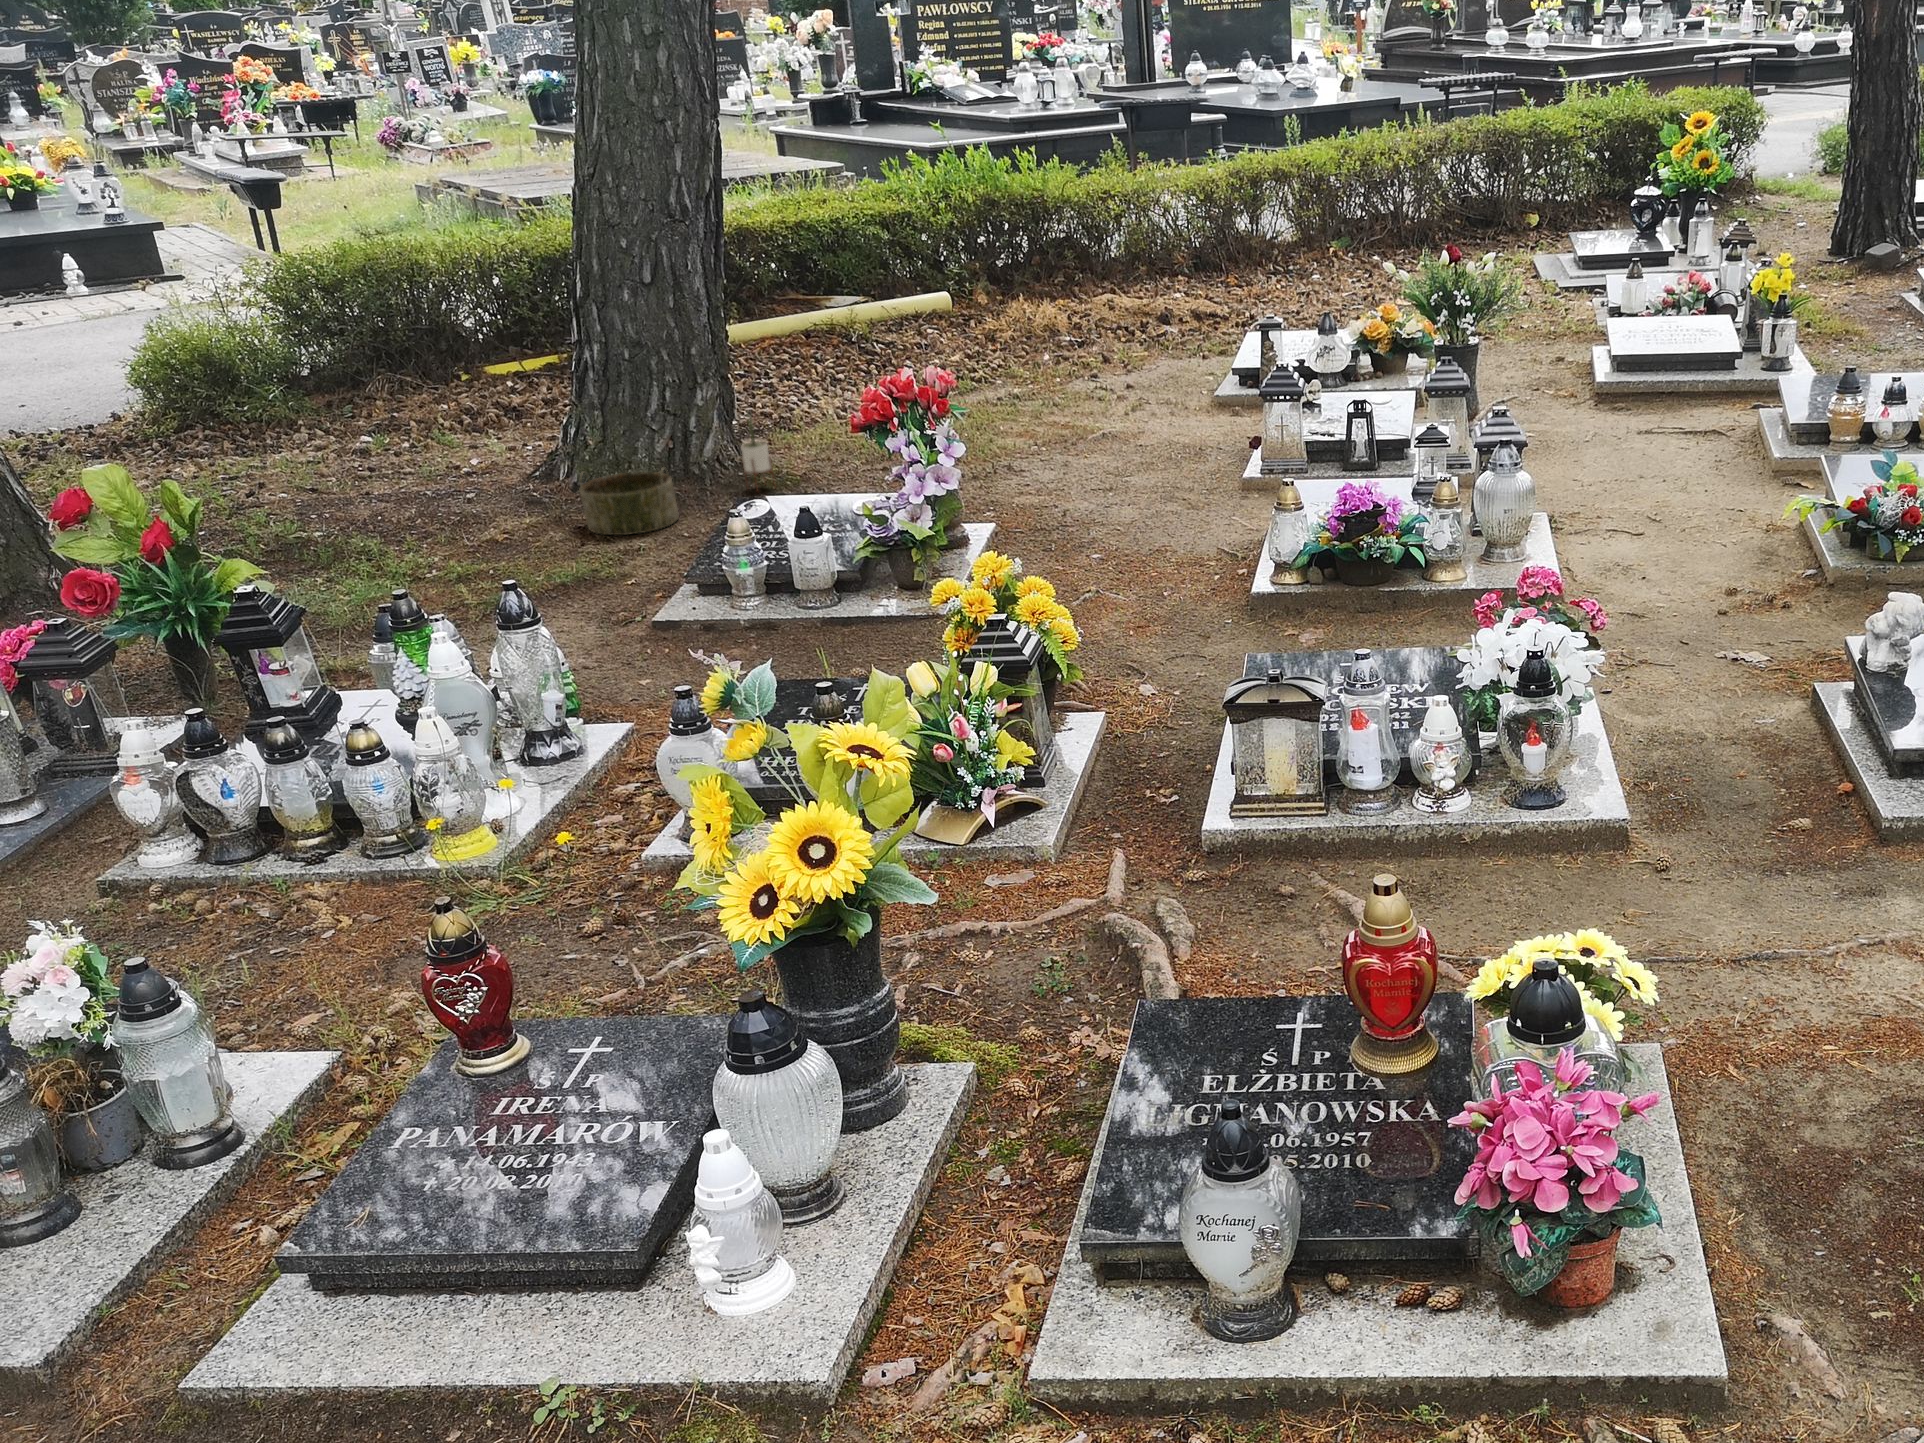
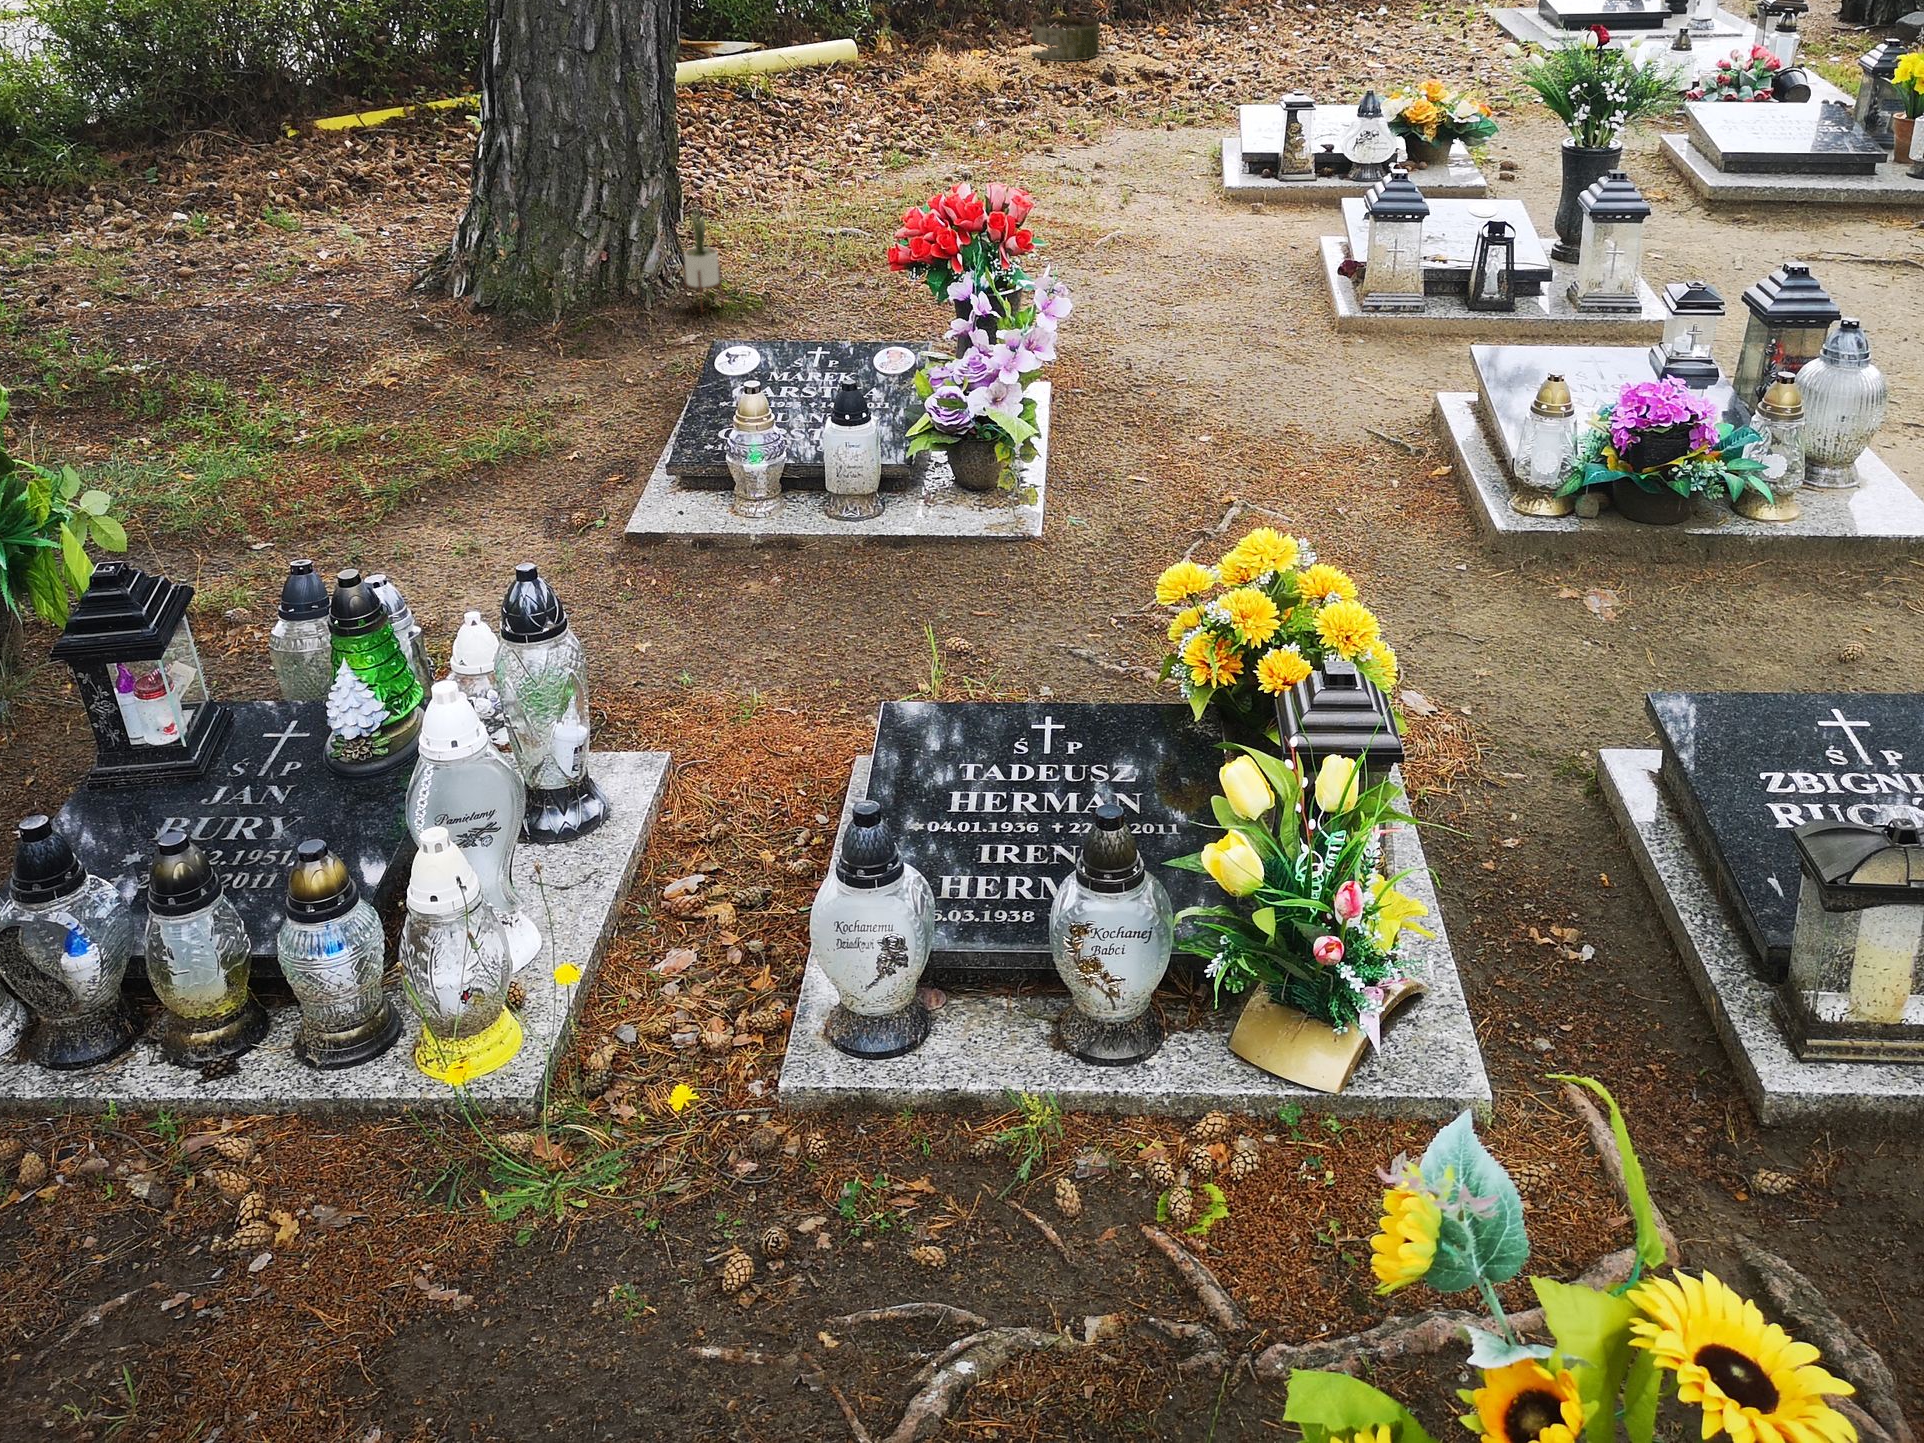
basket: present [579,468,679,535] -> present [1032,11,1100,61]

